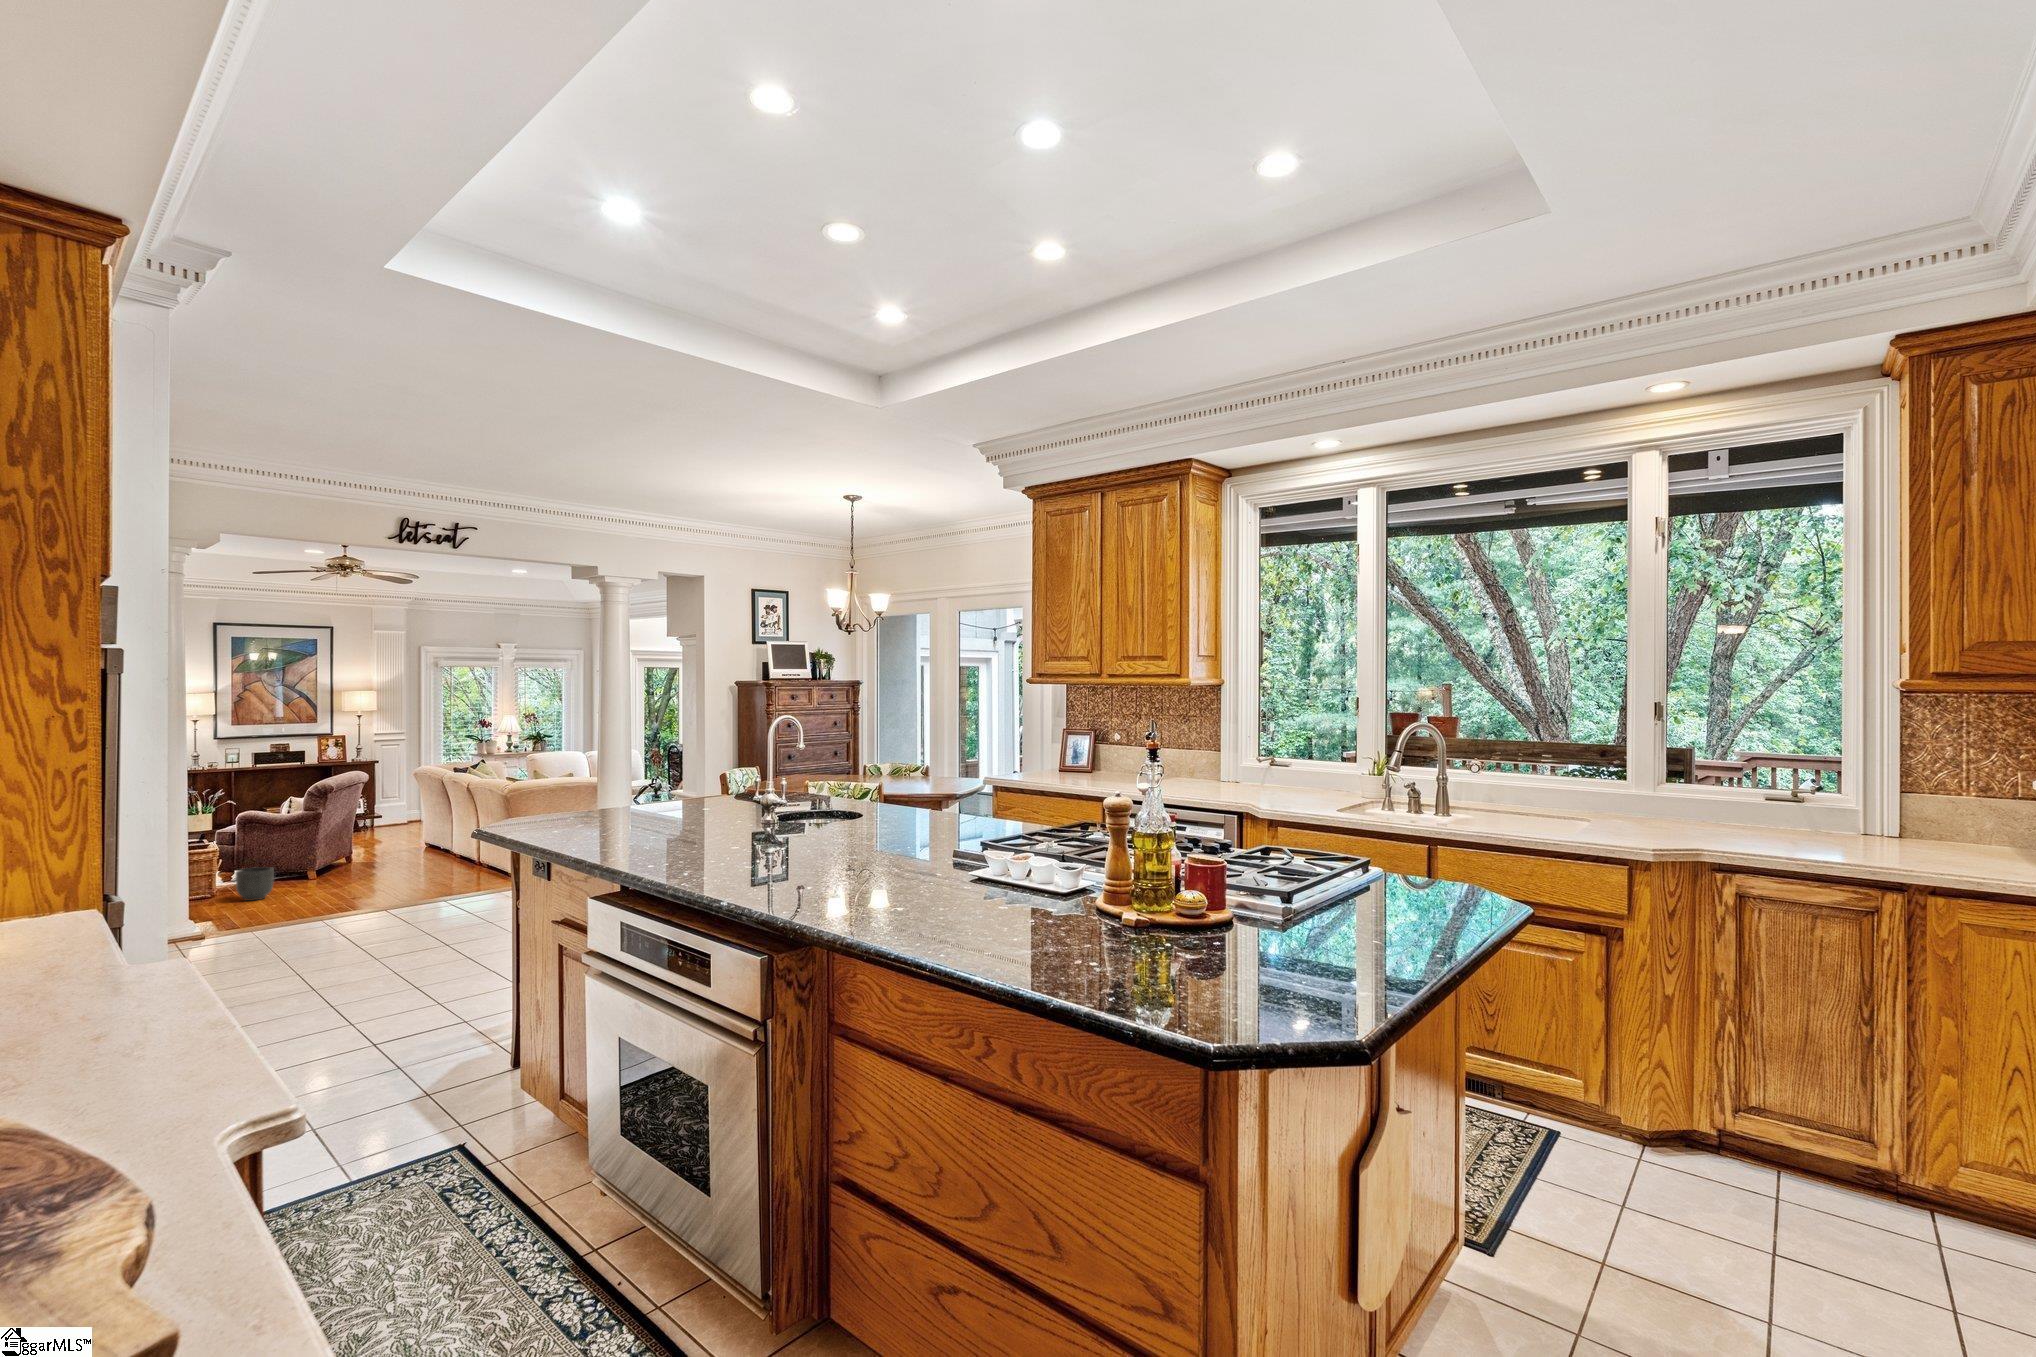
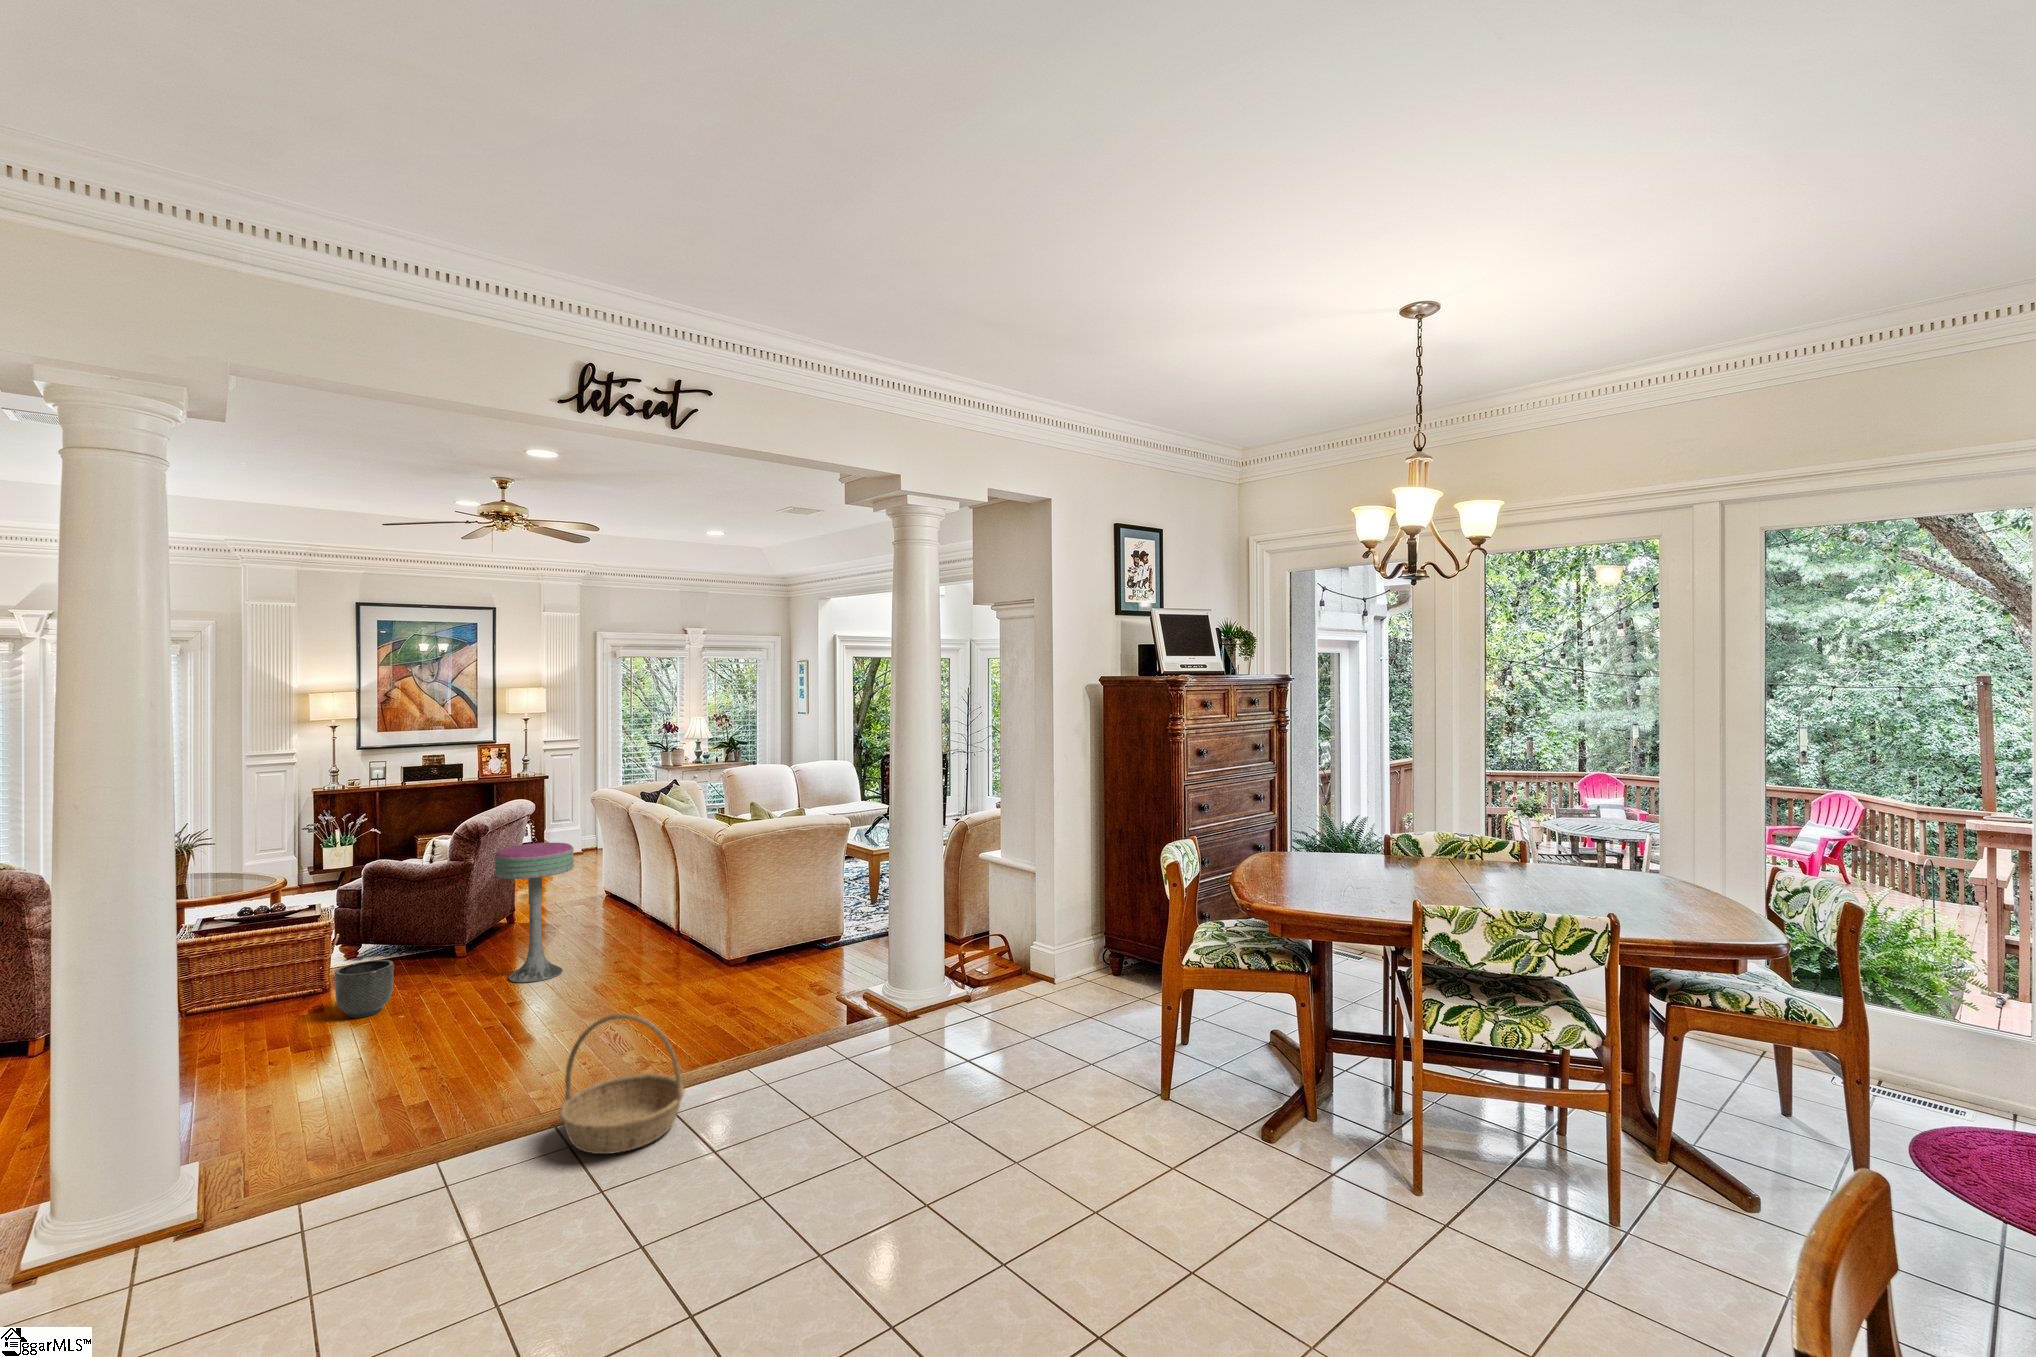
bar stool: none [341,796,396,886] -> present [495,843,574,983]
basket: none [385,868,456,936] -> present [559,1014,684,1154]

